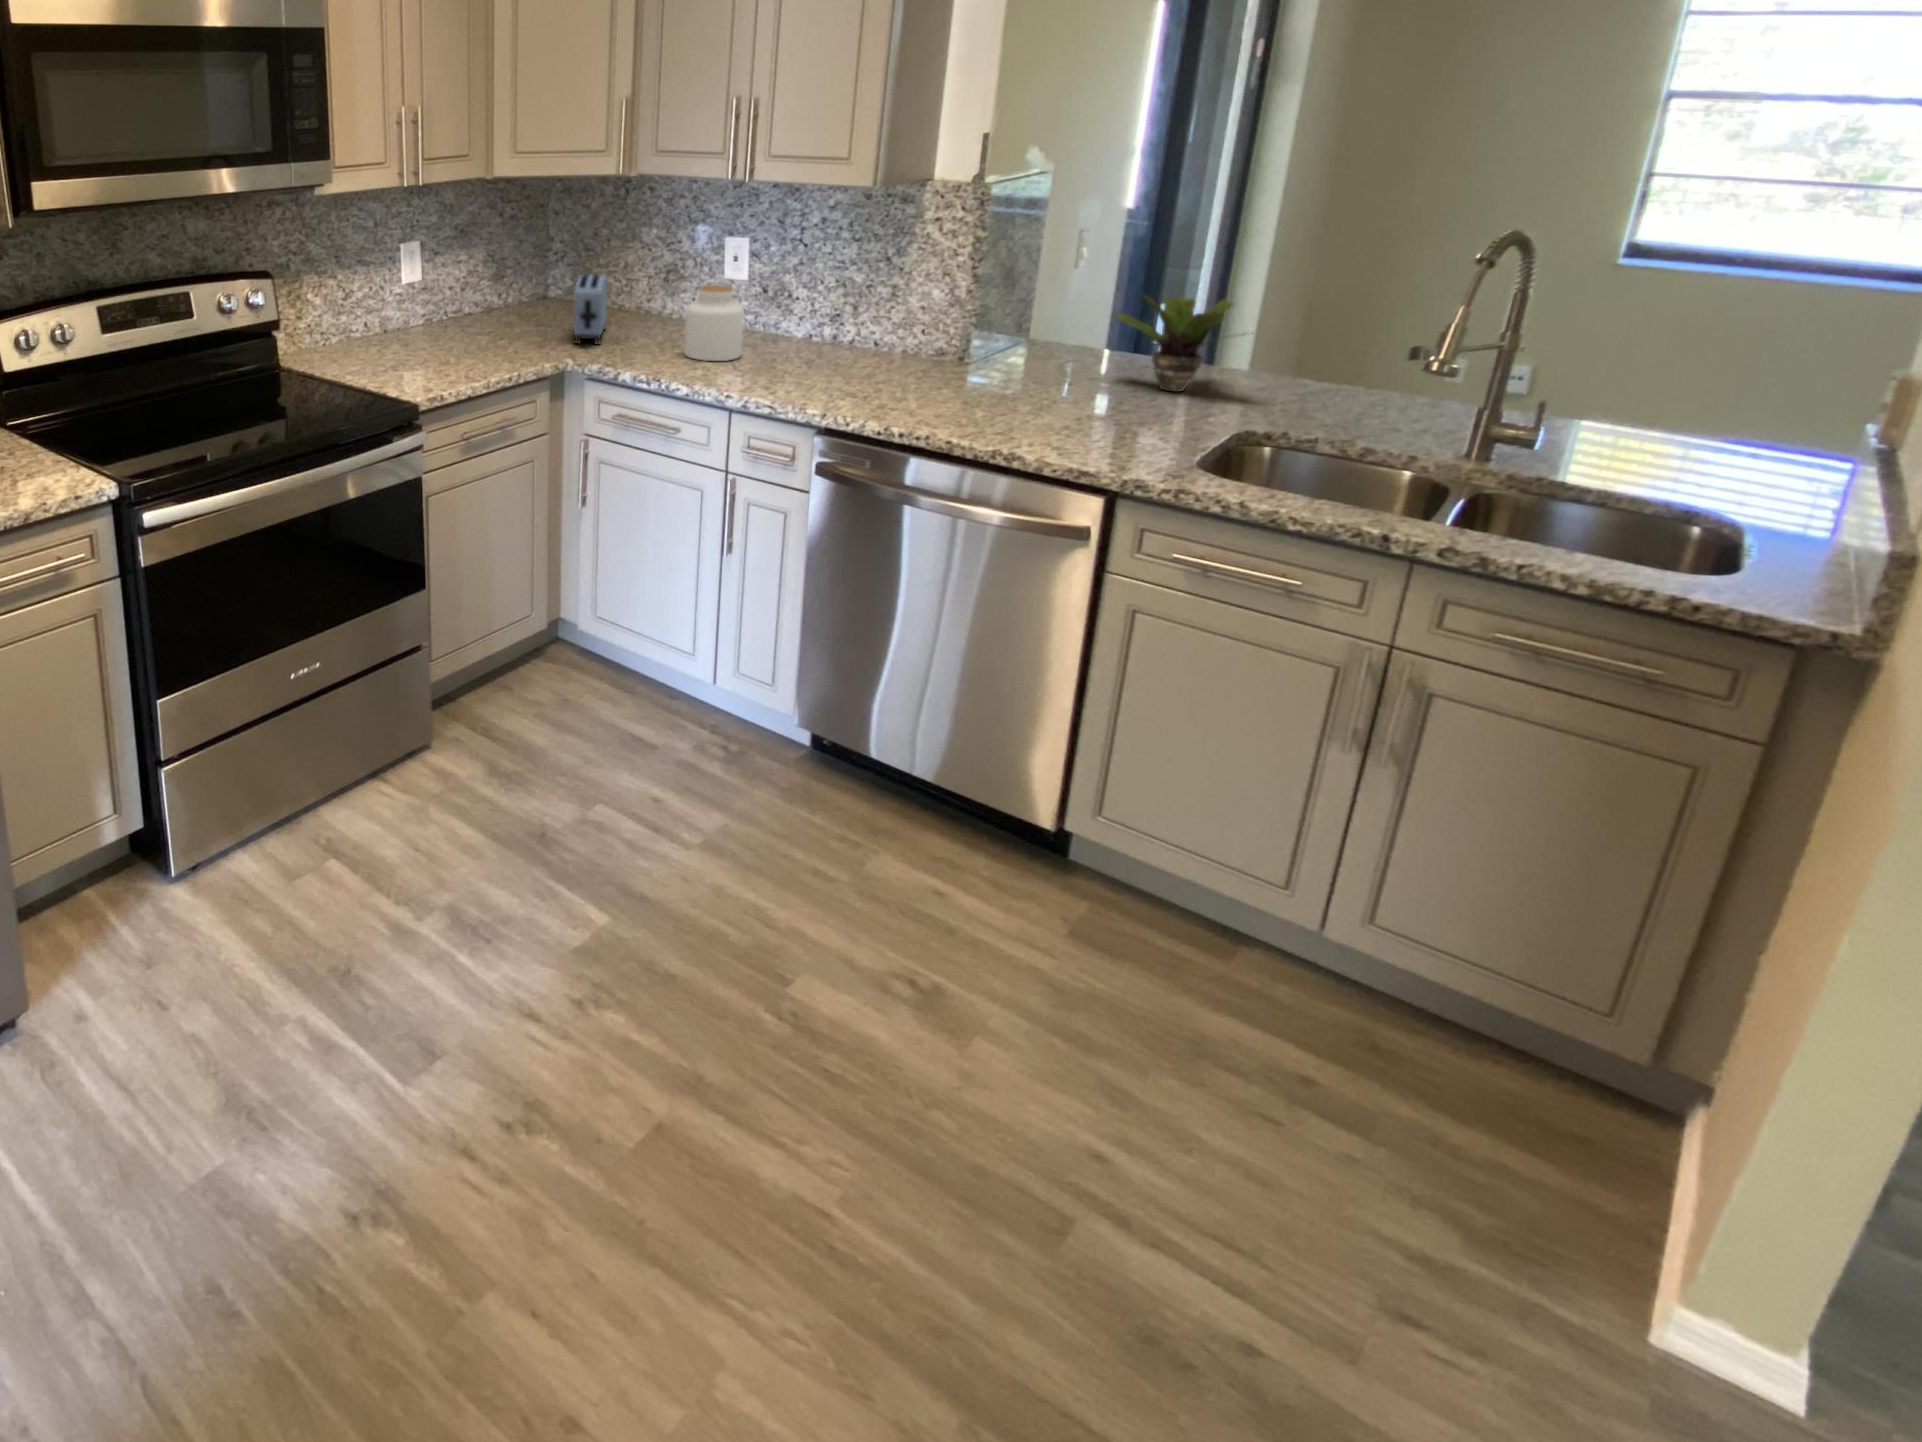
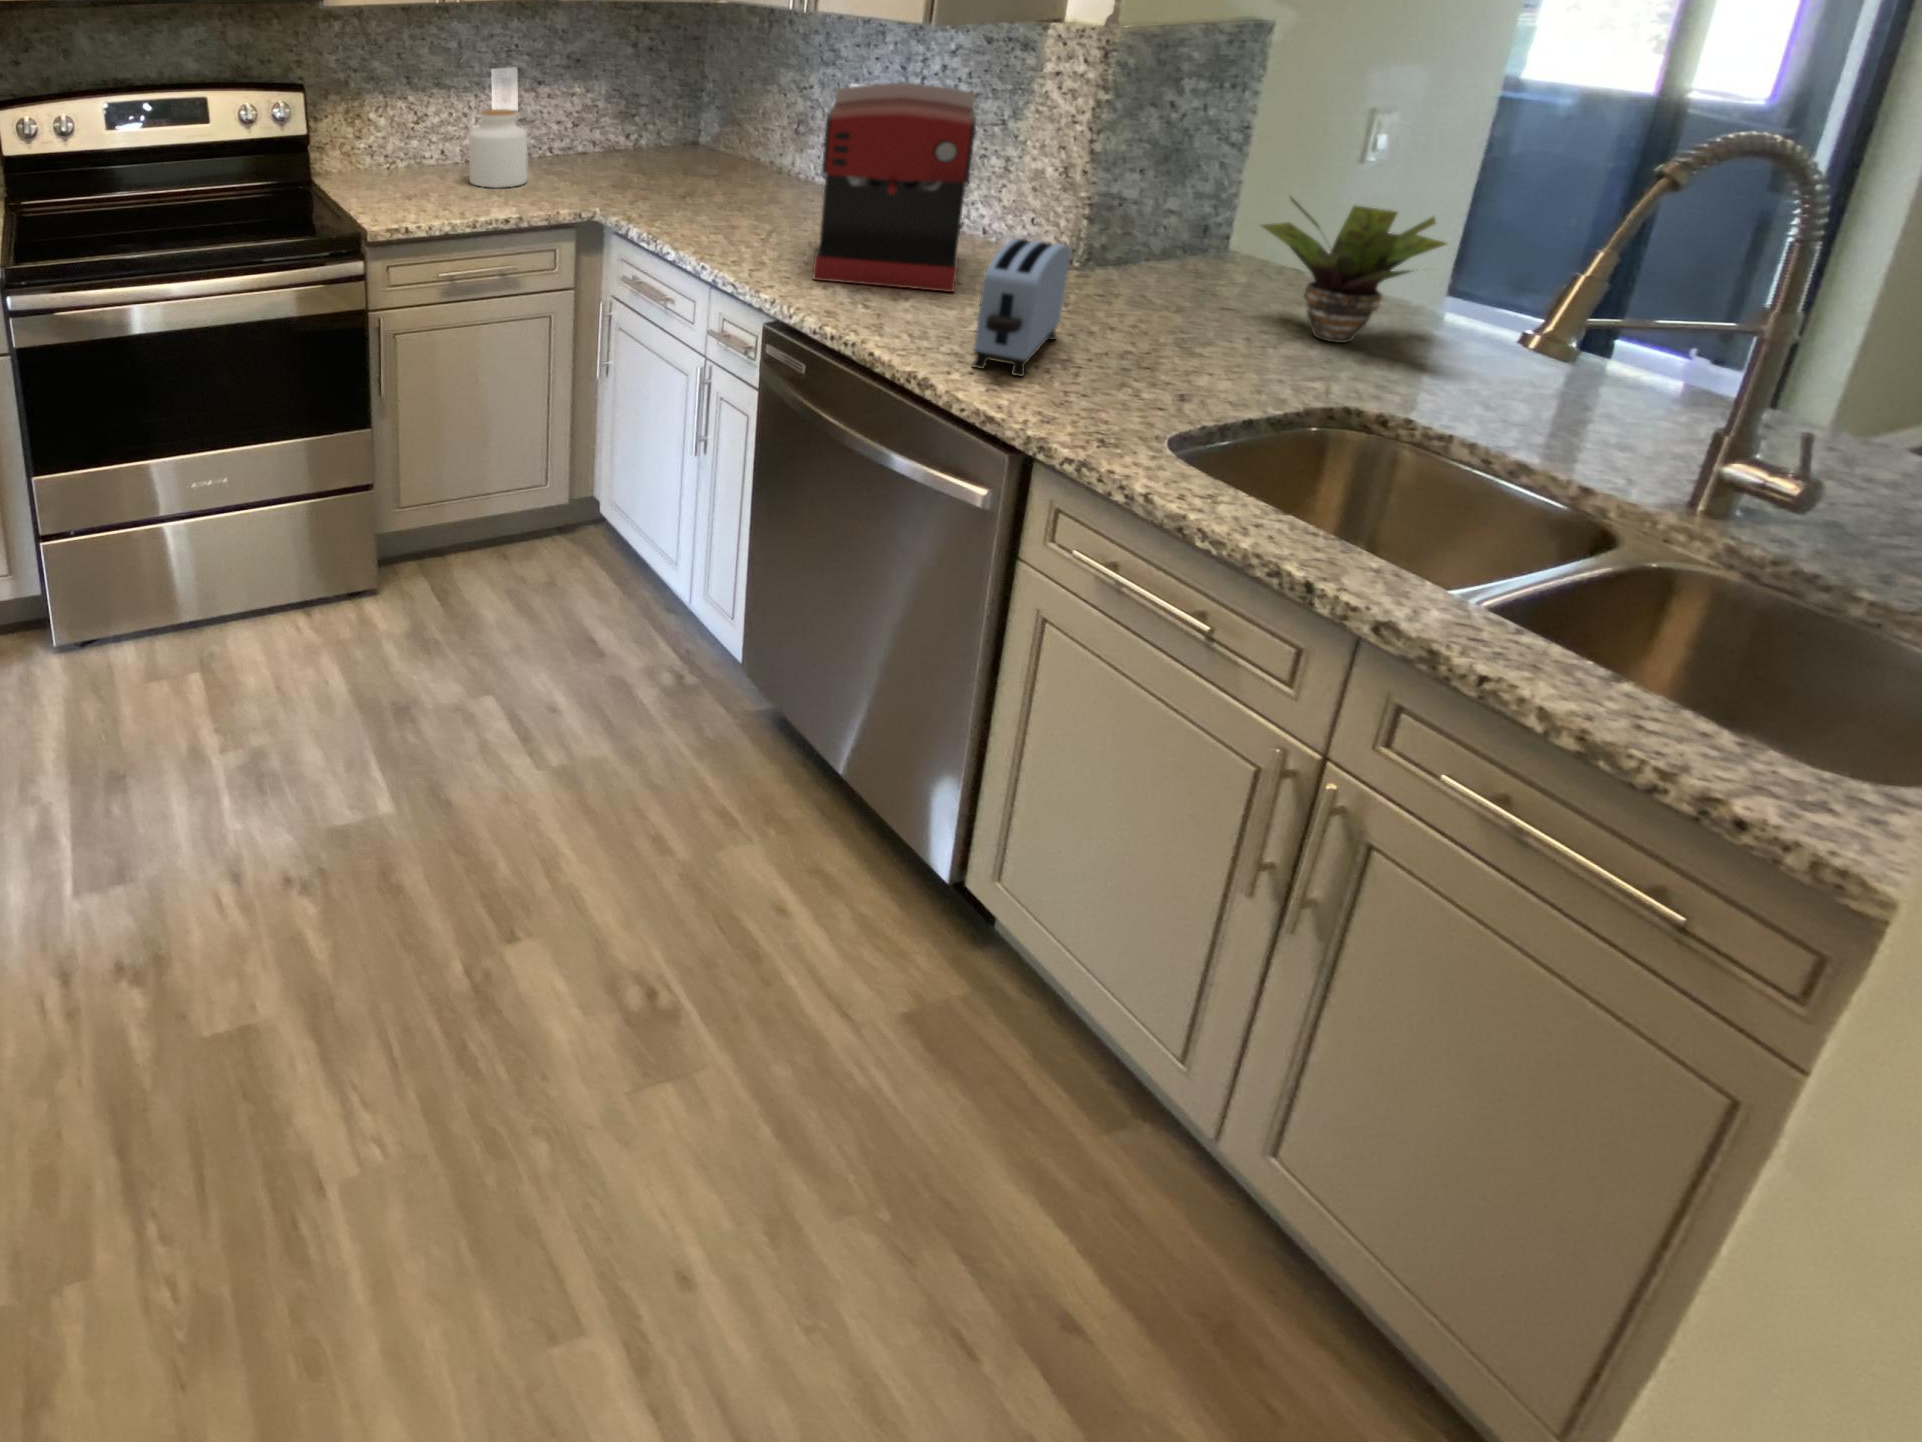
coffee maker: none [784,233,942,395] -> present [813,82,976,292]
toaster: present [574,274,607,345] -> present [973,238,1071,377]
jar: present [684,285,744,361] -> present [469,109,527,188]

